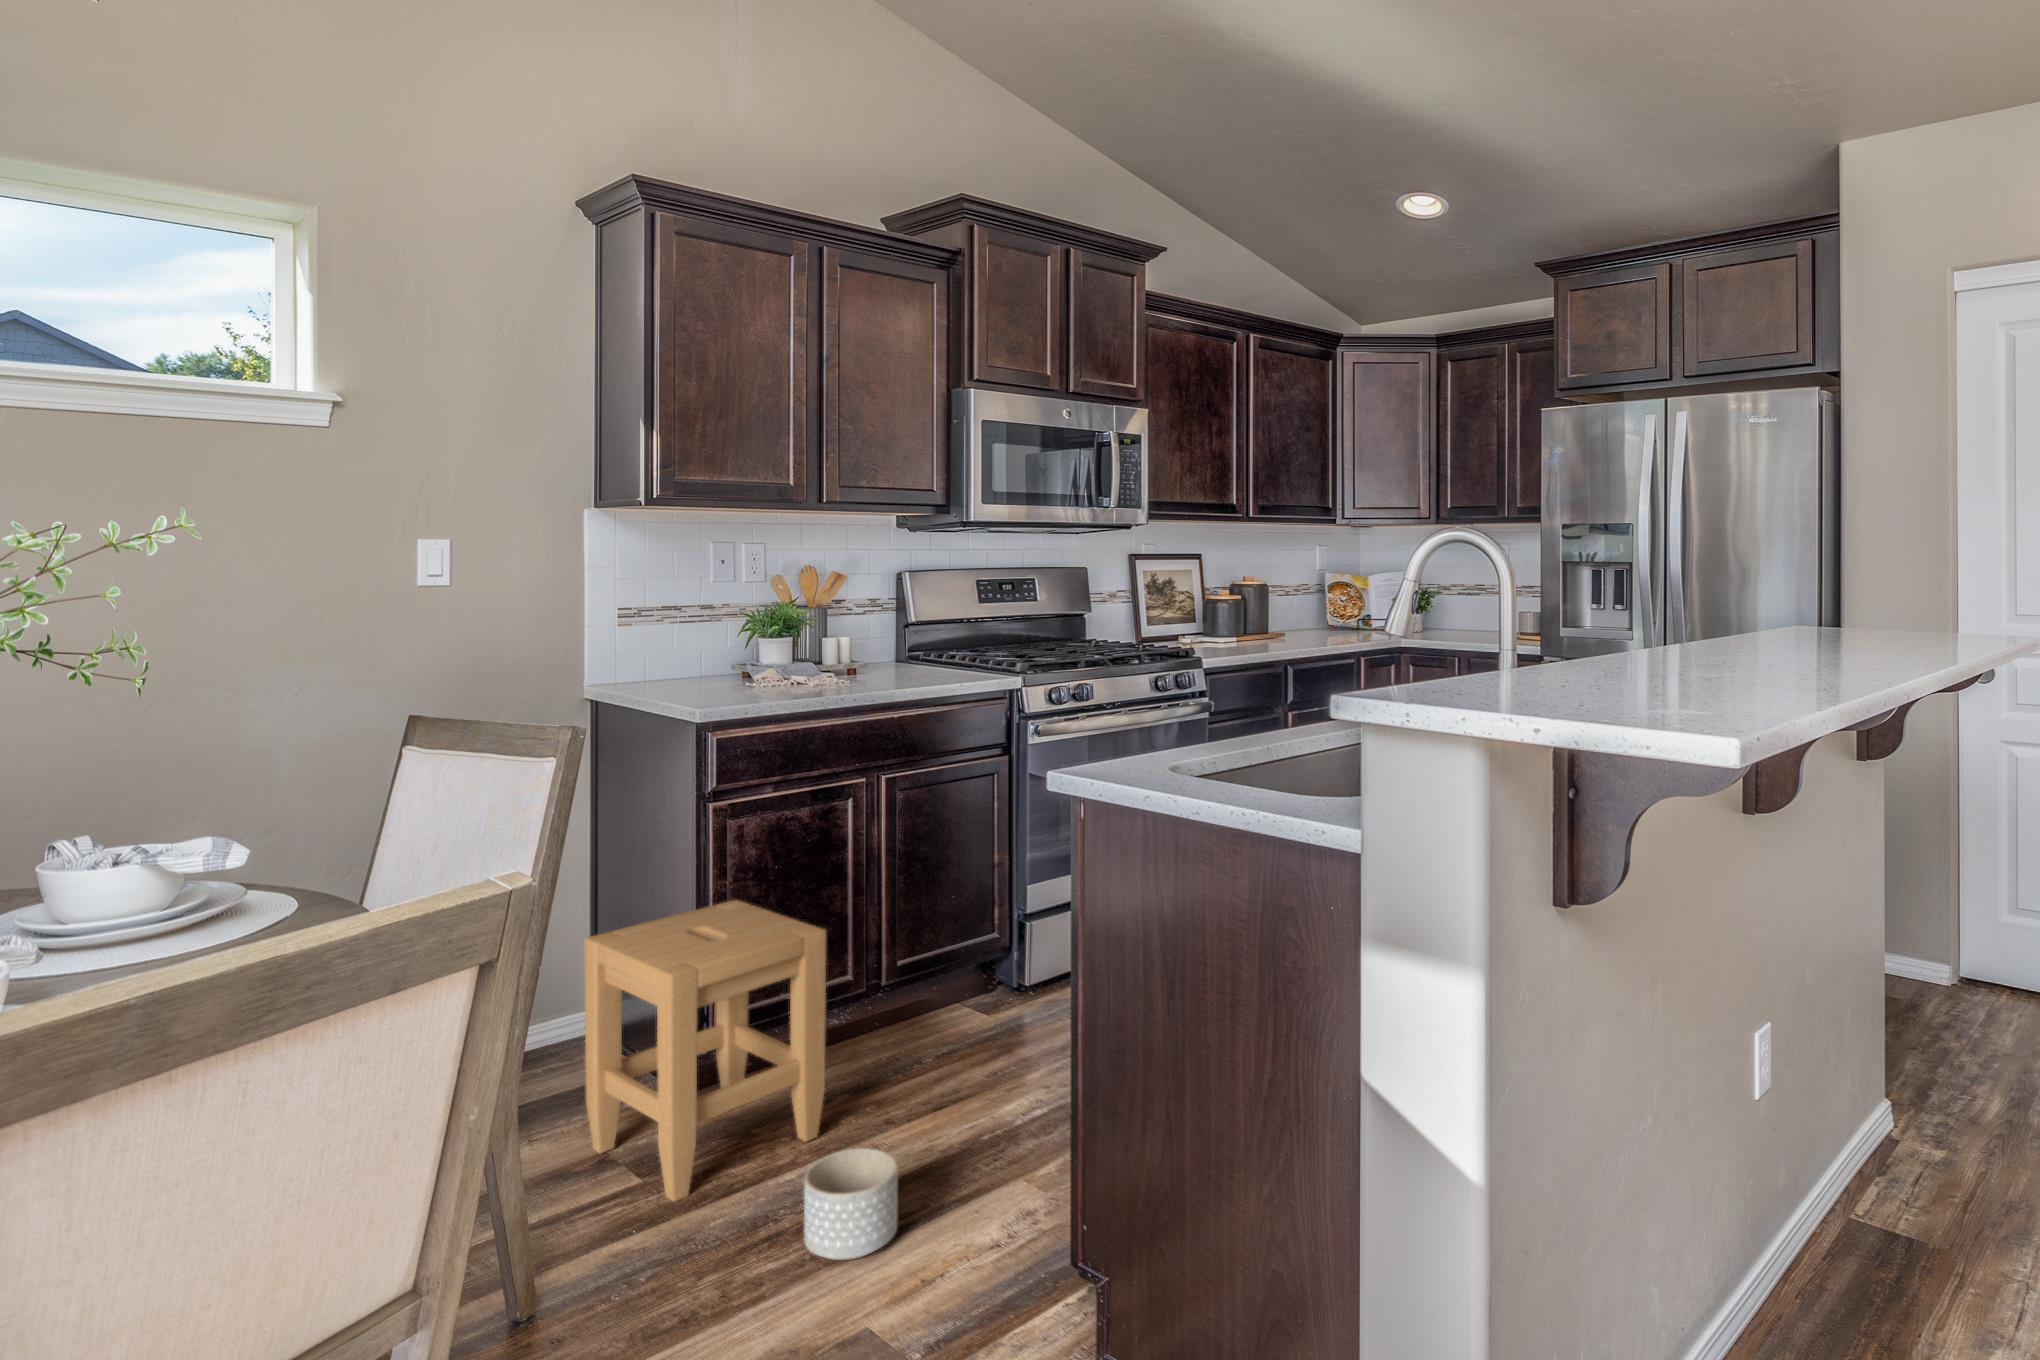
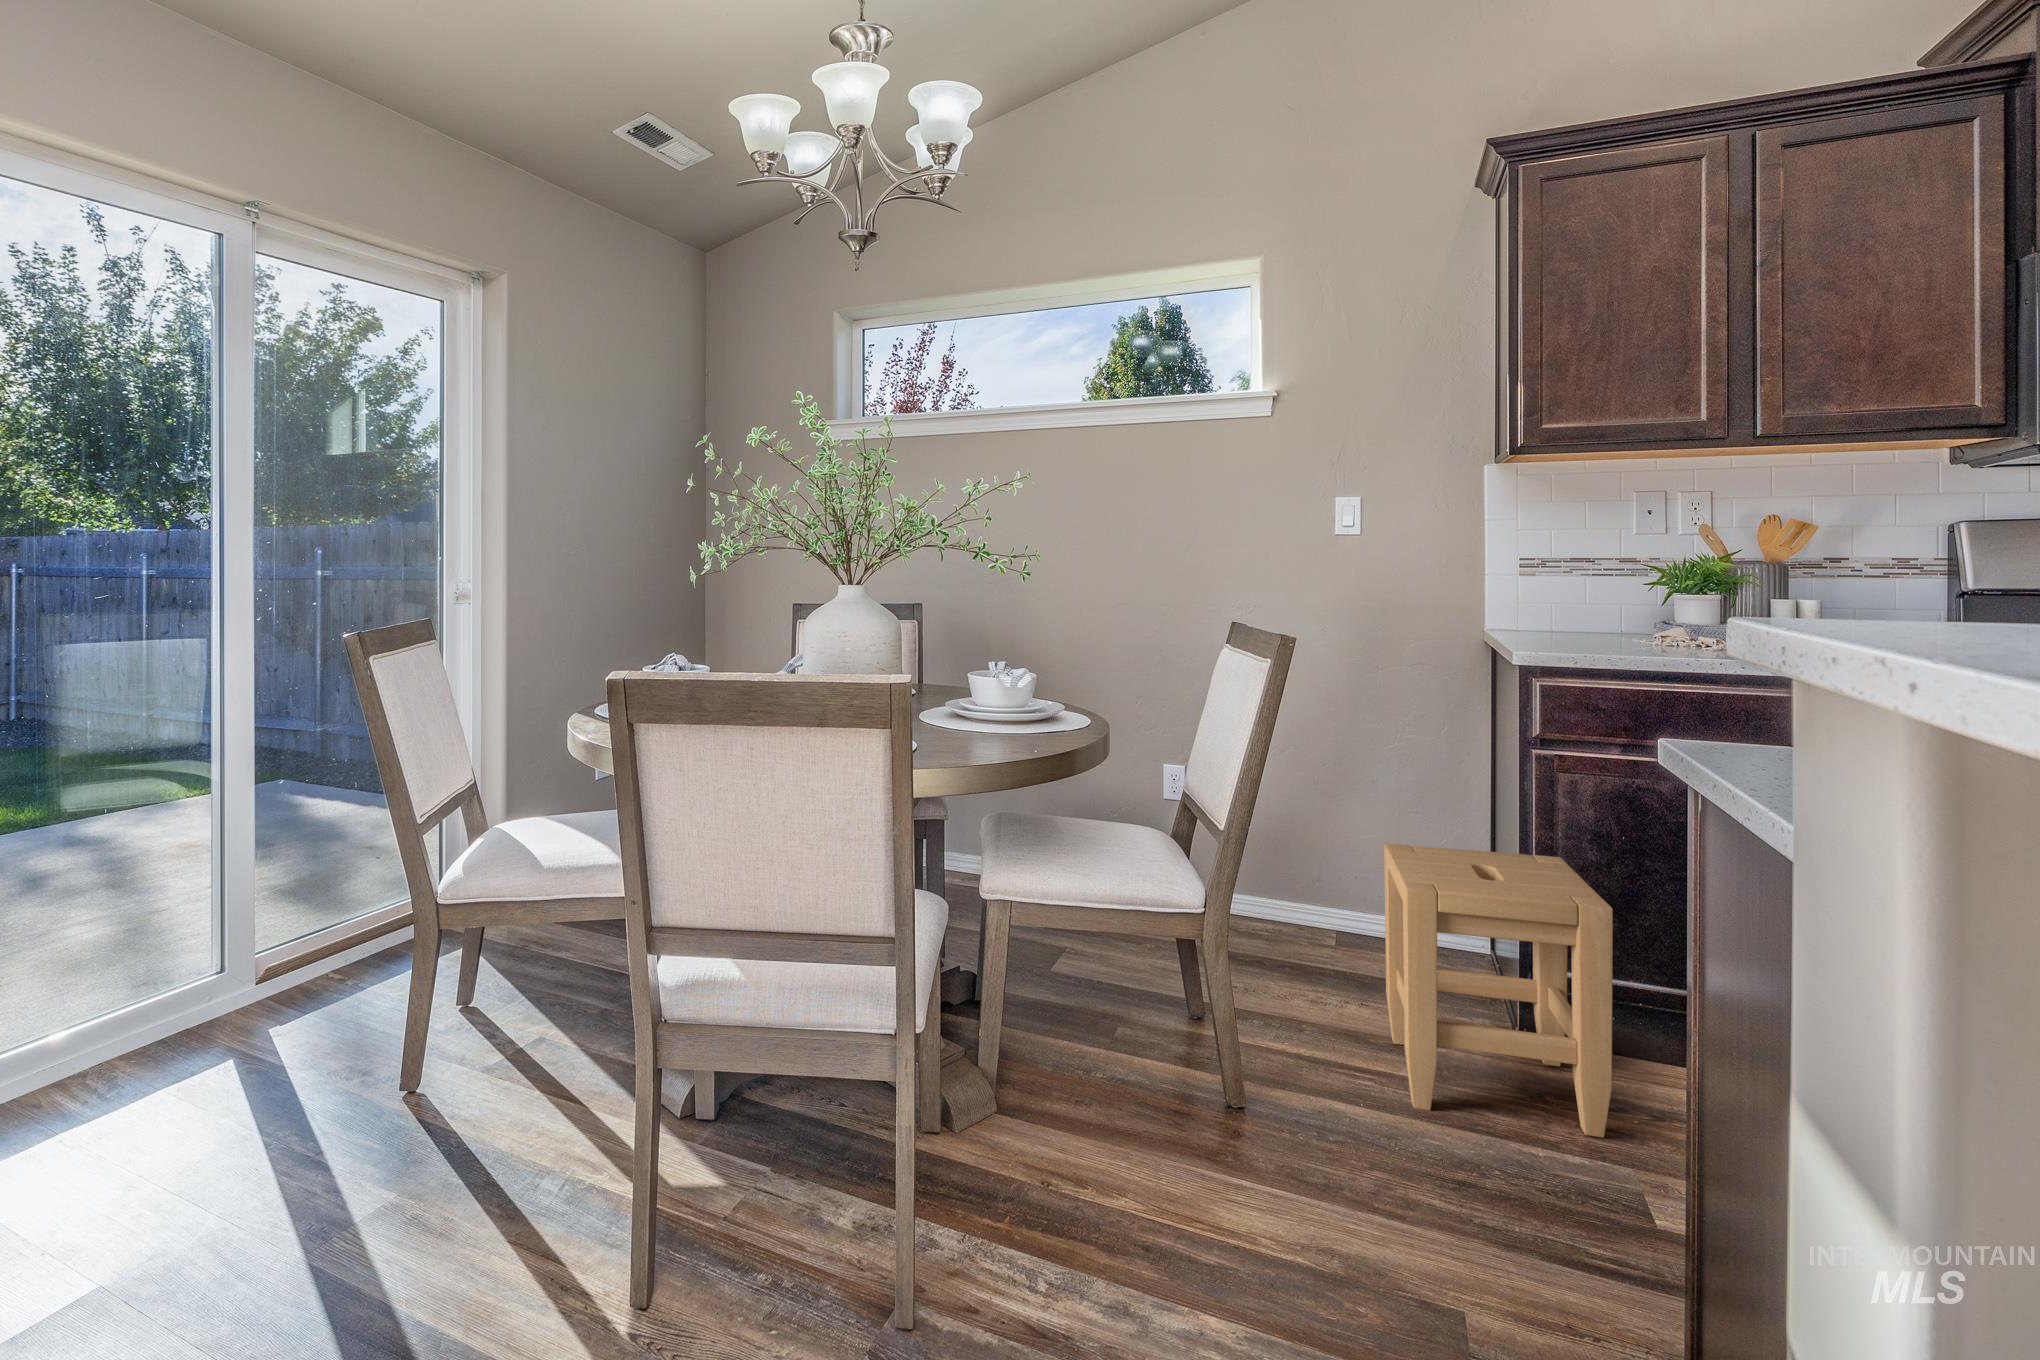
planter: present [804,1148,898,1260] -> none [1481,1131,1601,1261]

